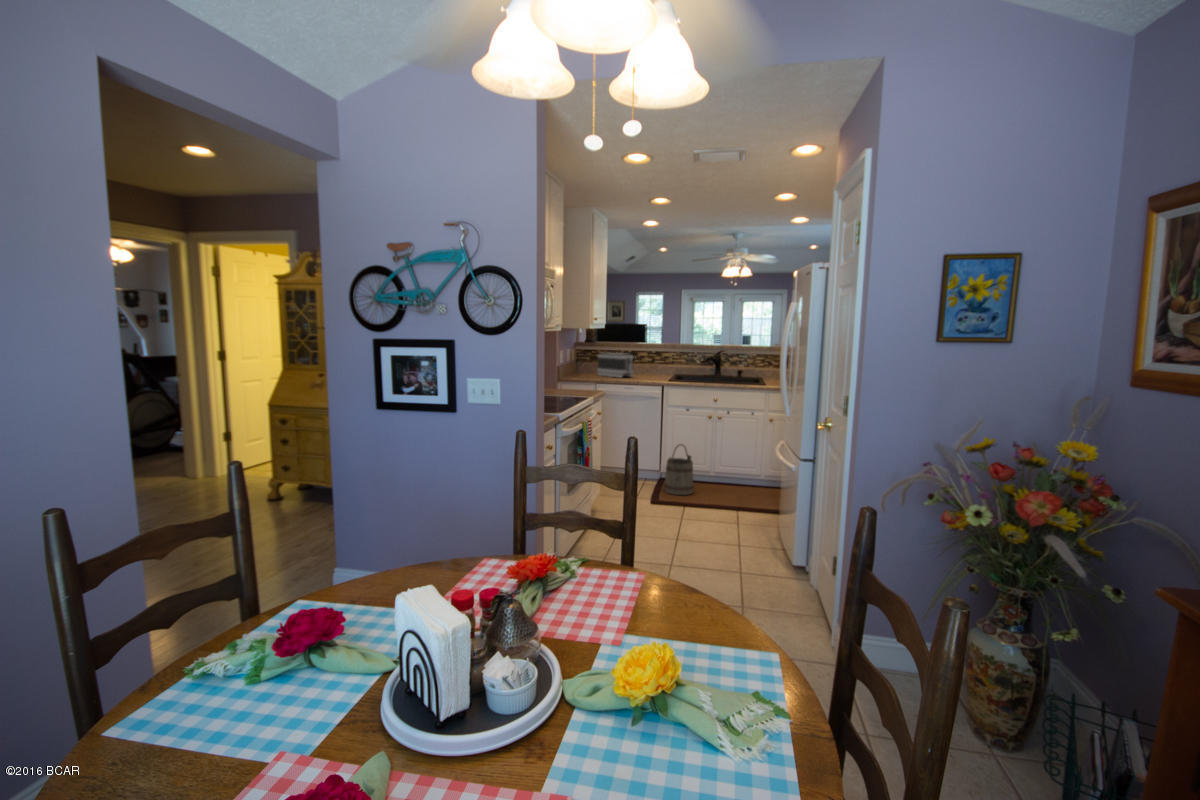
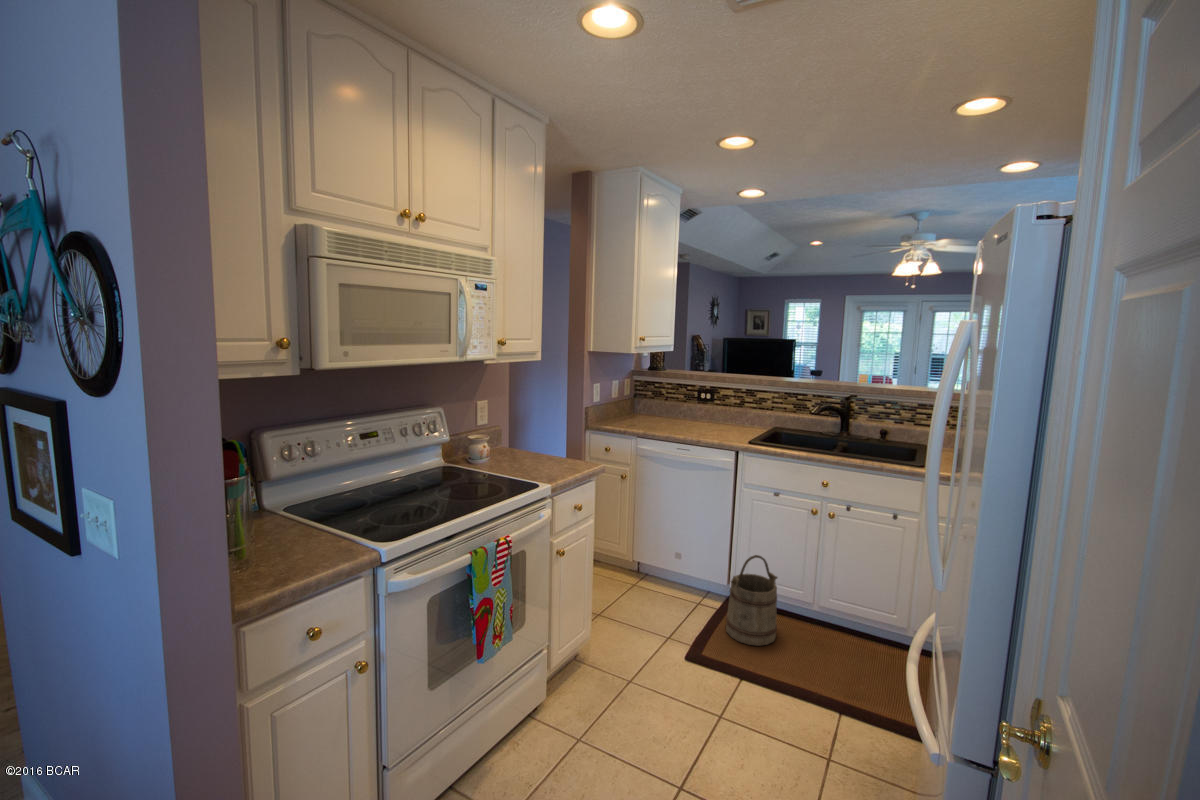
toaster: present [597,353,634,378] -> none [653,389,706,429]

